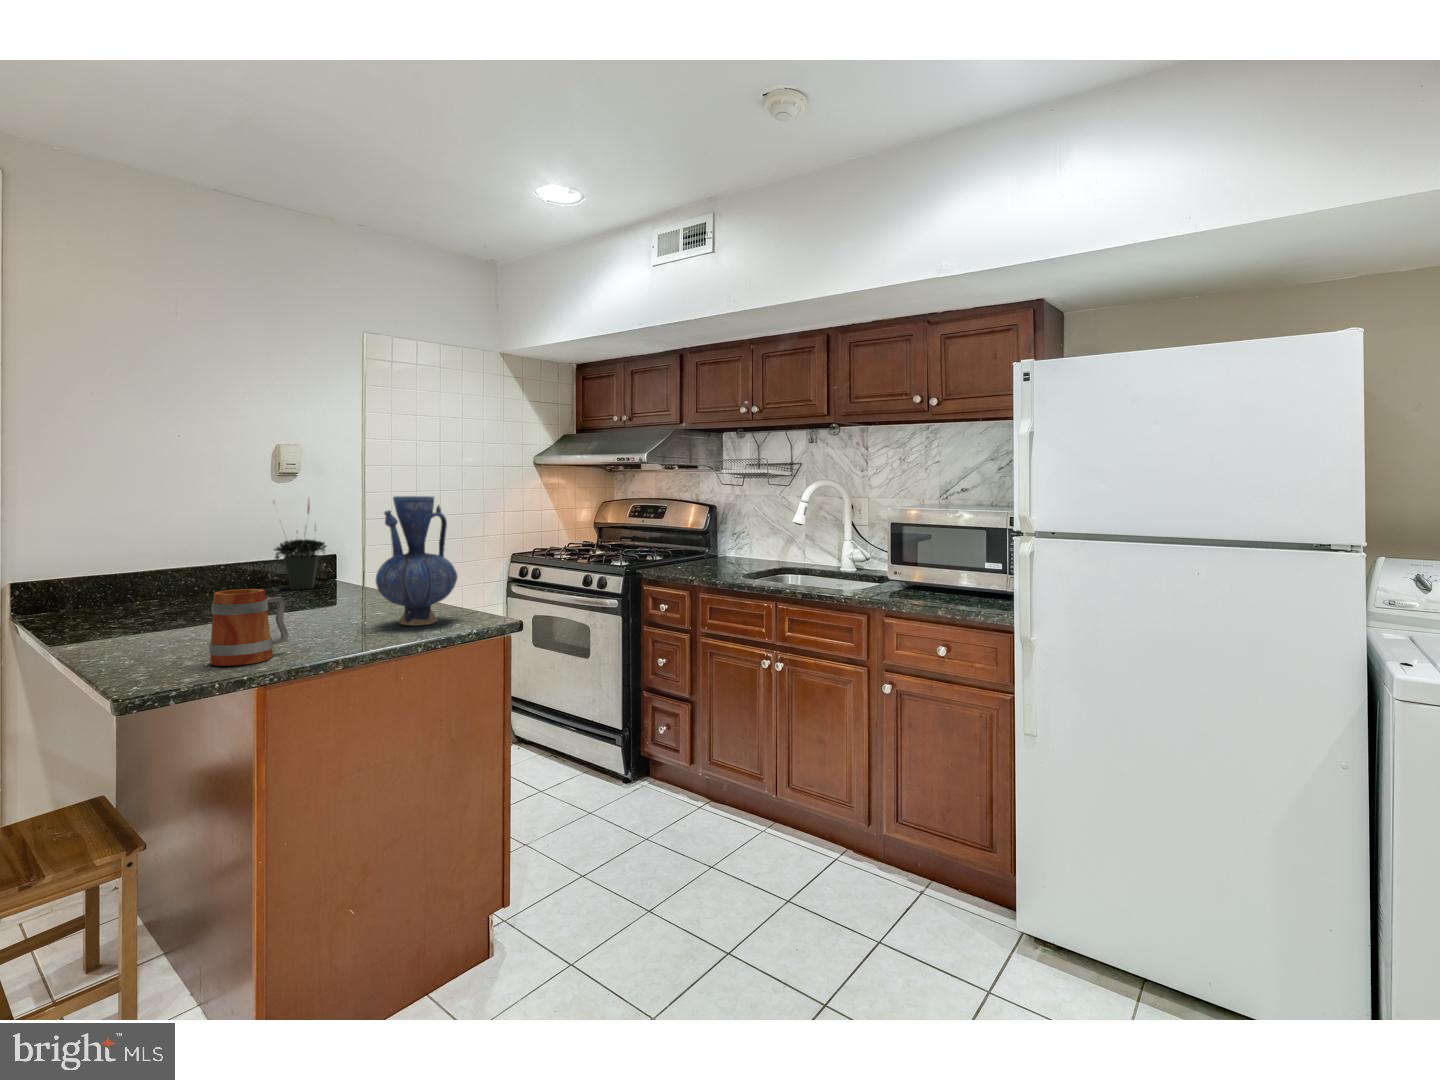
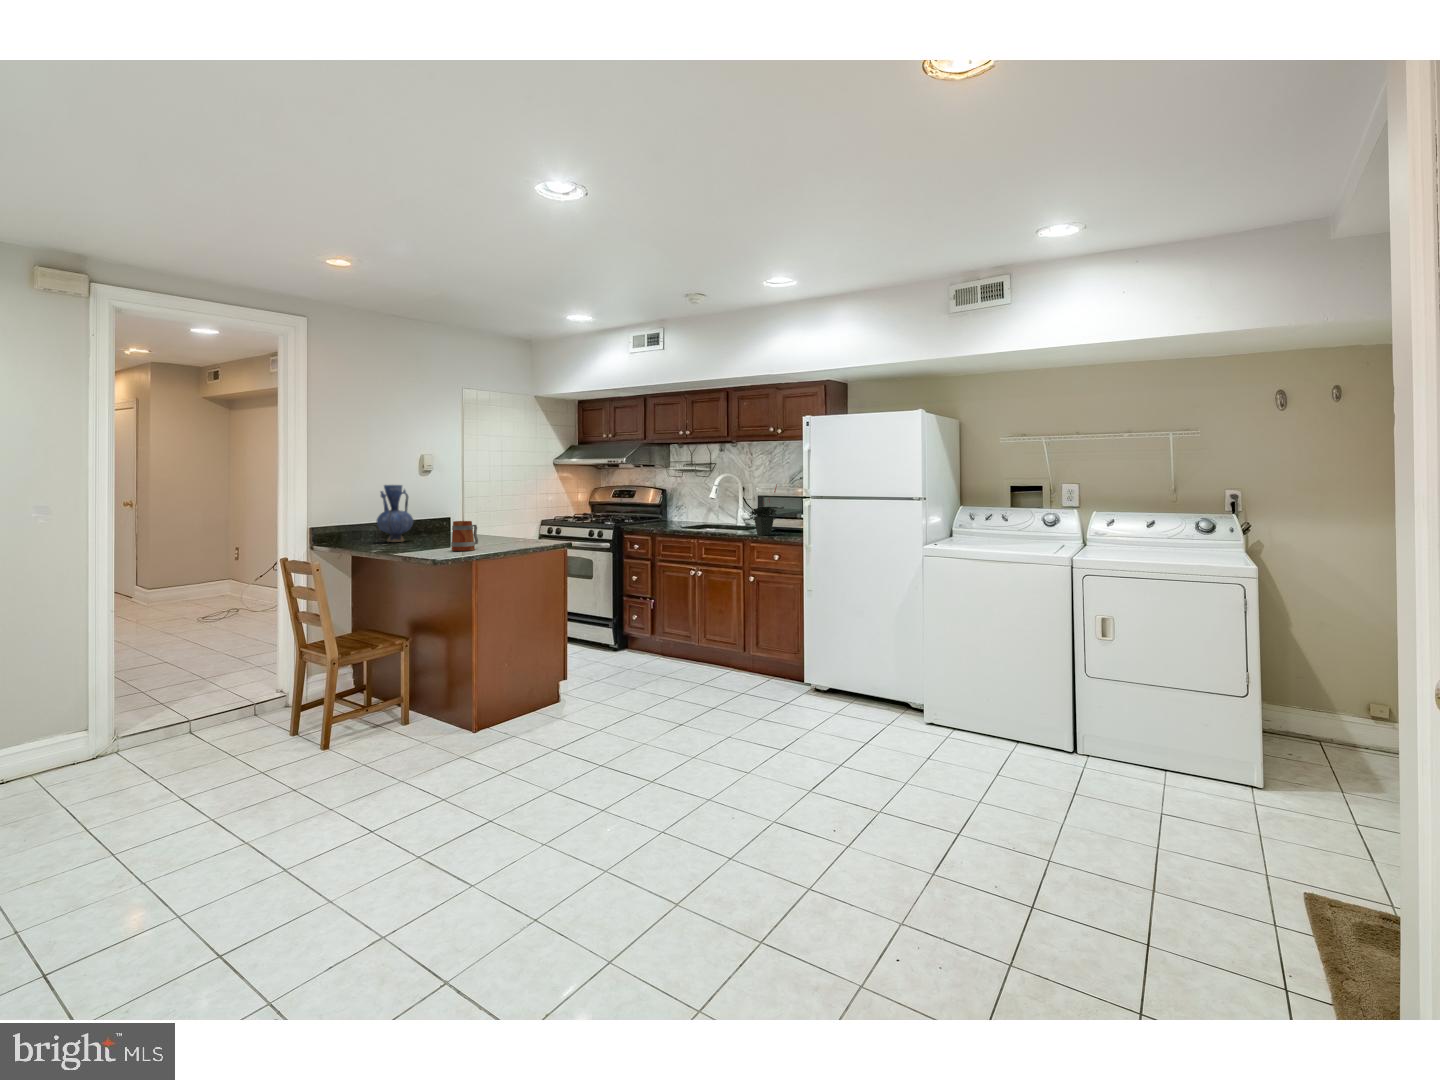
vase: present [376,496,457,626] -> present [377,485,414,542]
potted plant: present [274,505,326,590] -> present [750,484,777,535]

